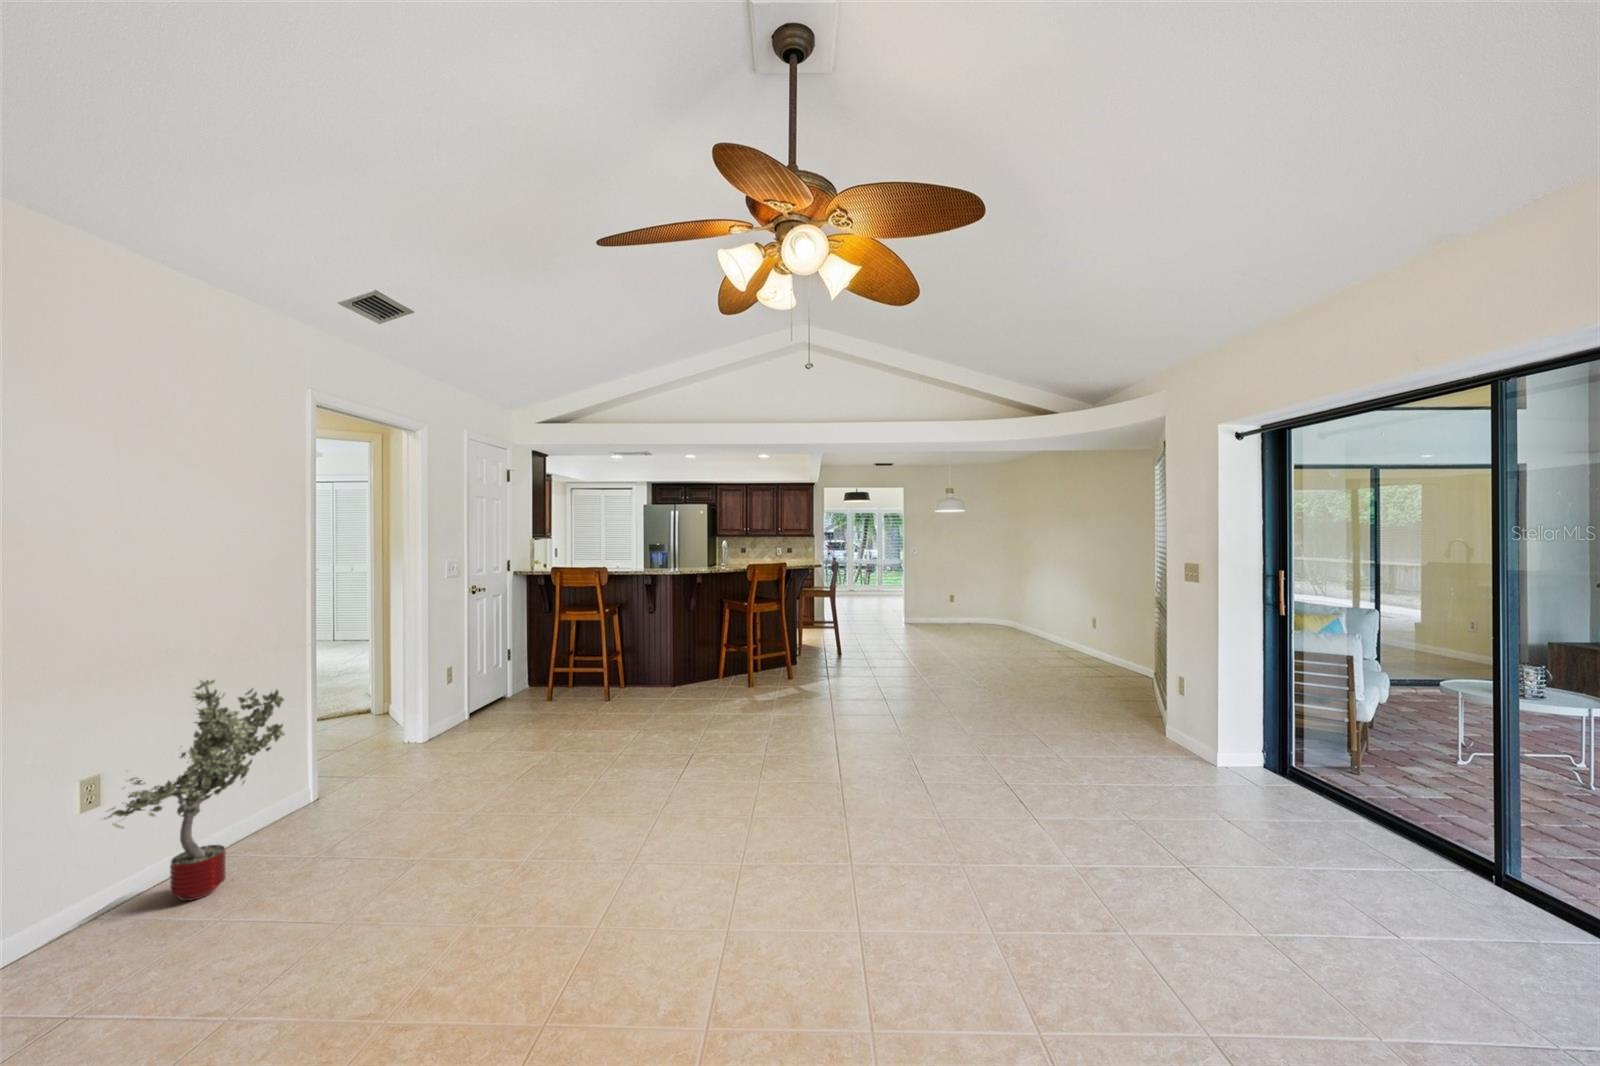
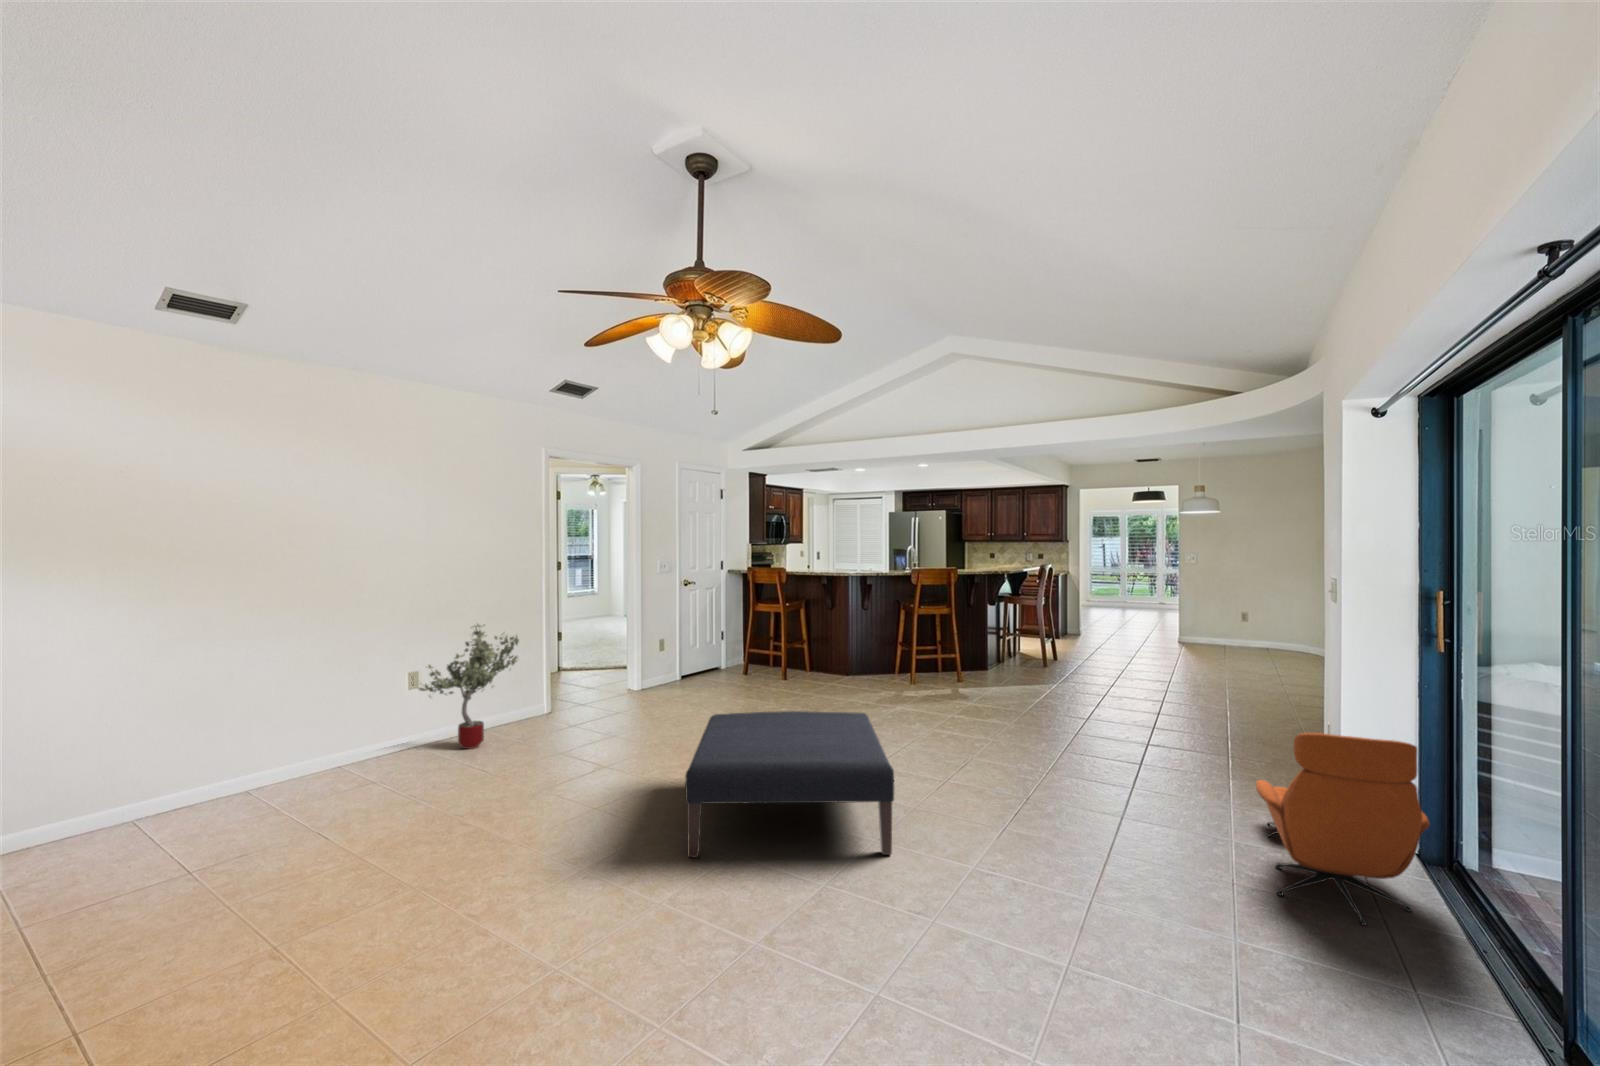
lounge chair: none [1178,702,1392,856] -> present [1256,733,1430,925]
ottoman: none [680,735,993,986] -> present [685,711,894,857]

